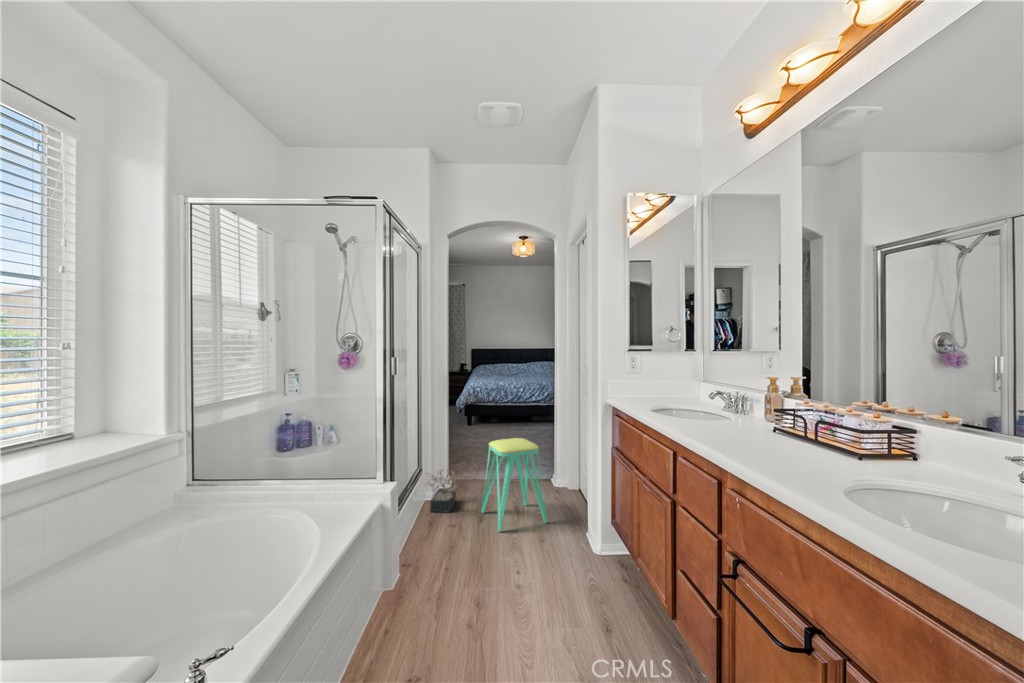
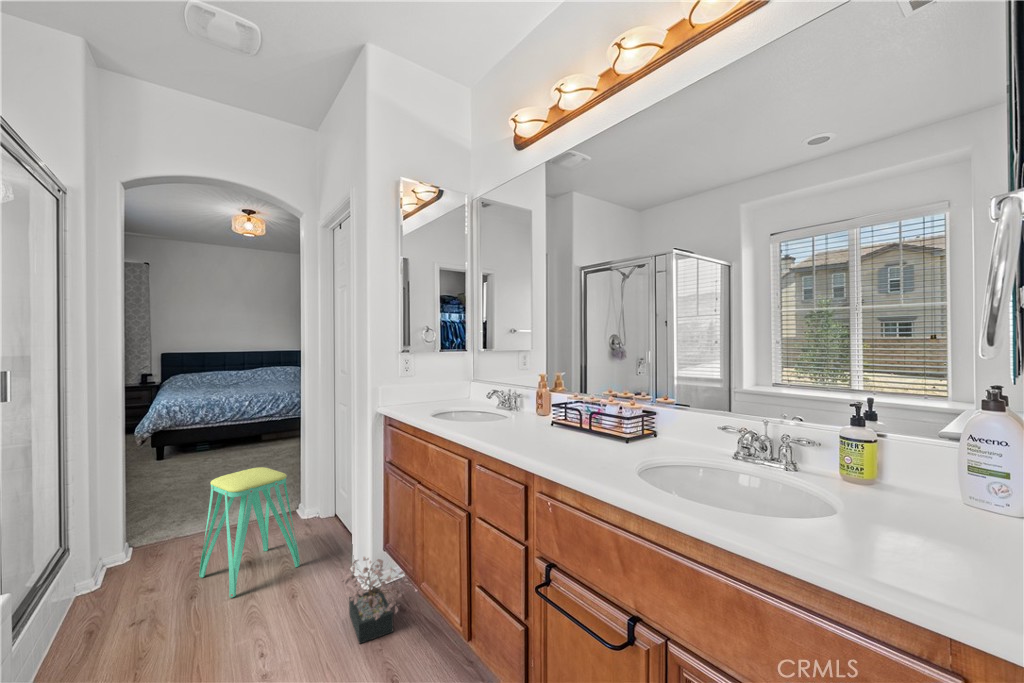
decorative plant: present [424,470,457,513] -> present [341,557,408,644]

